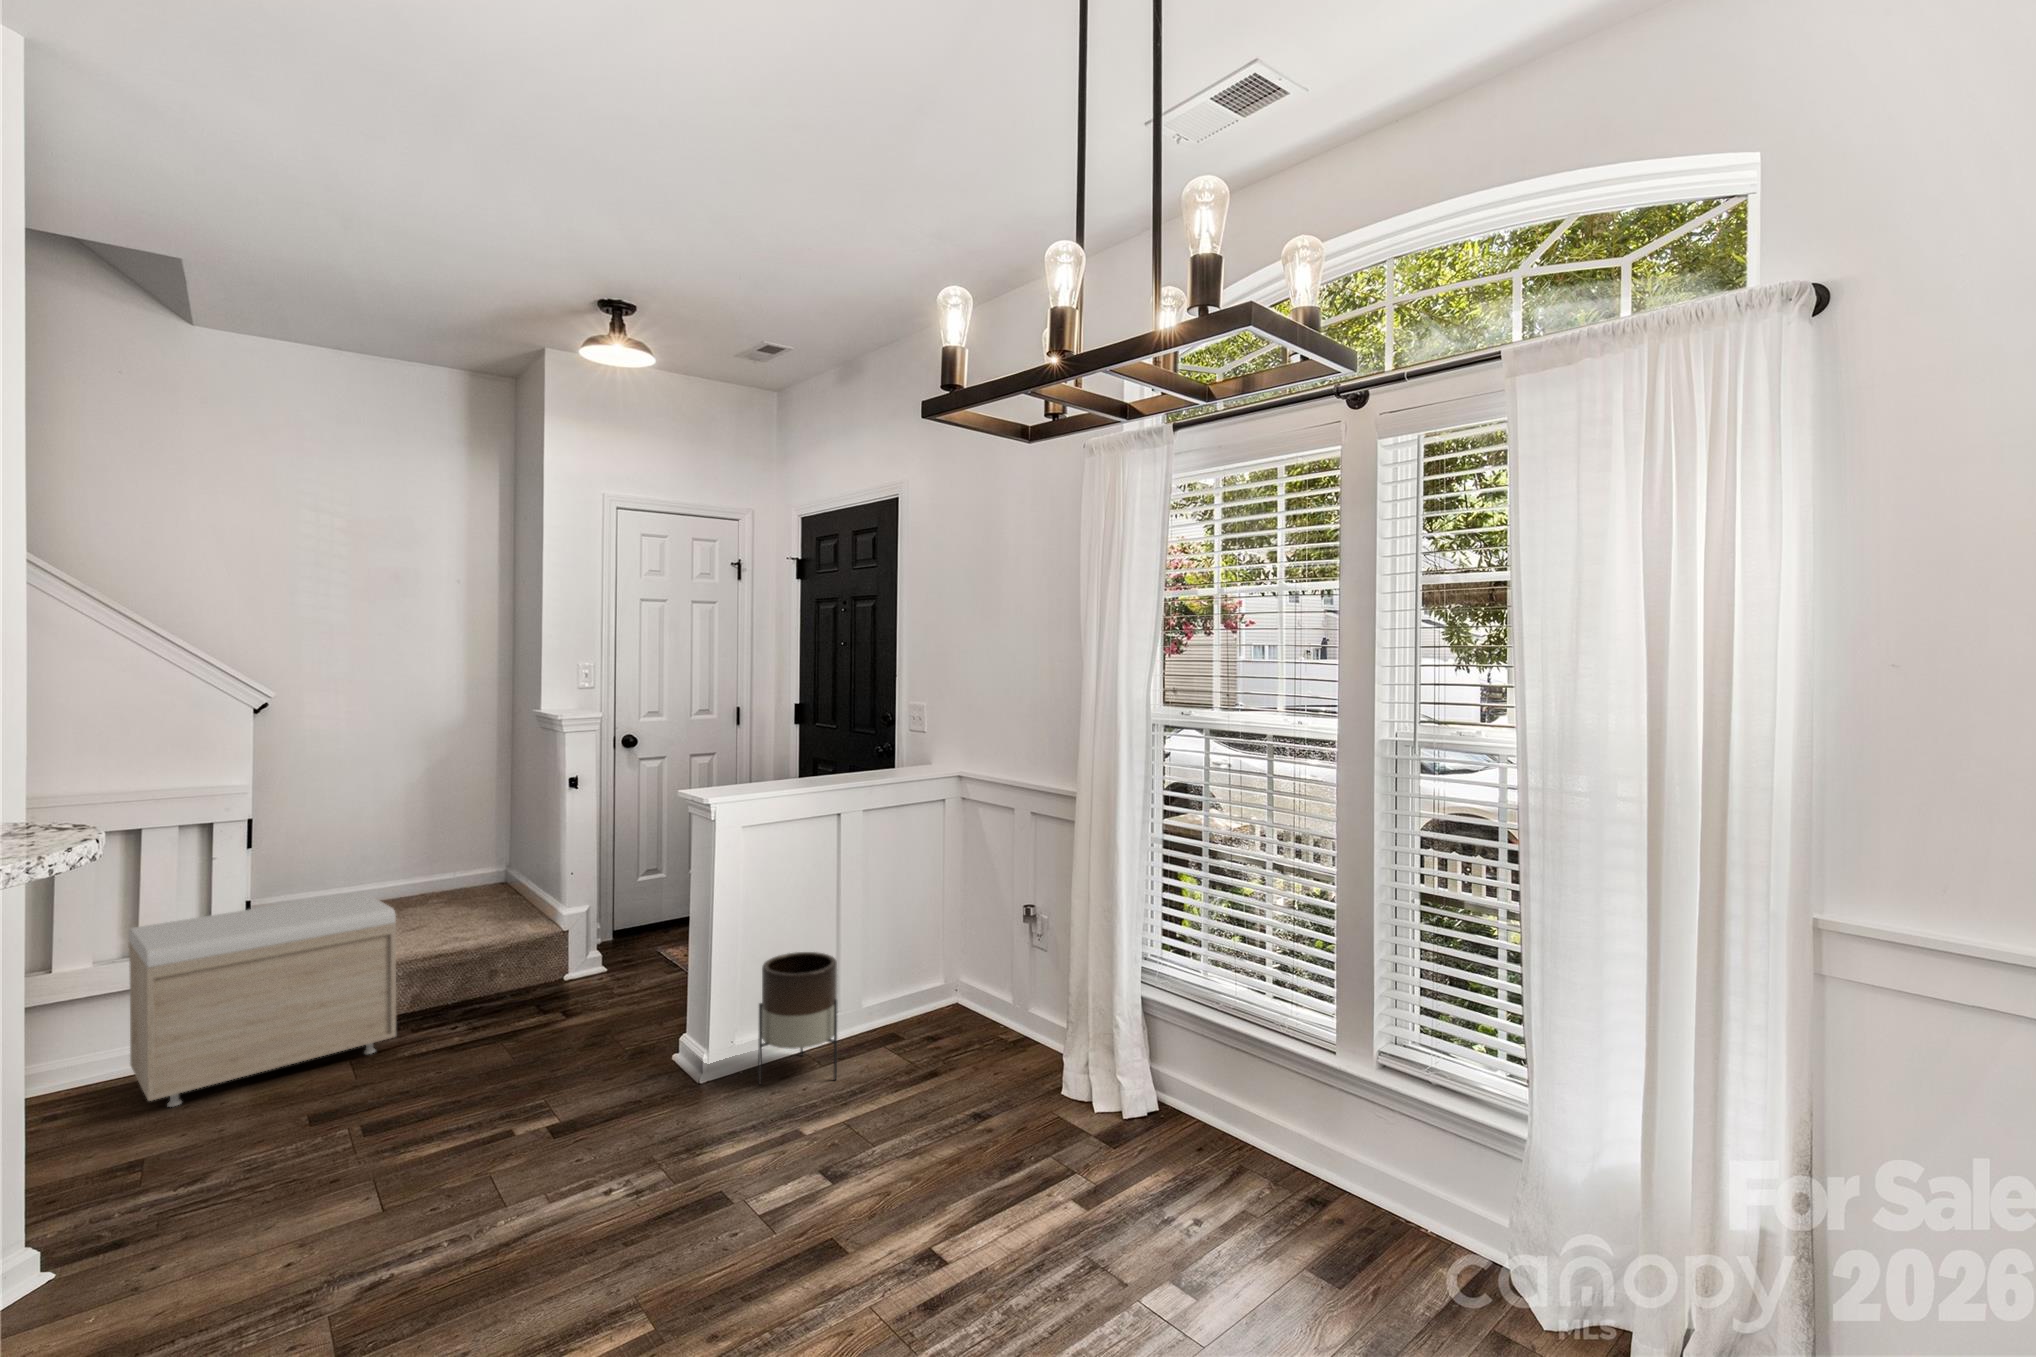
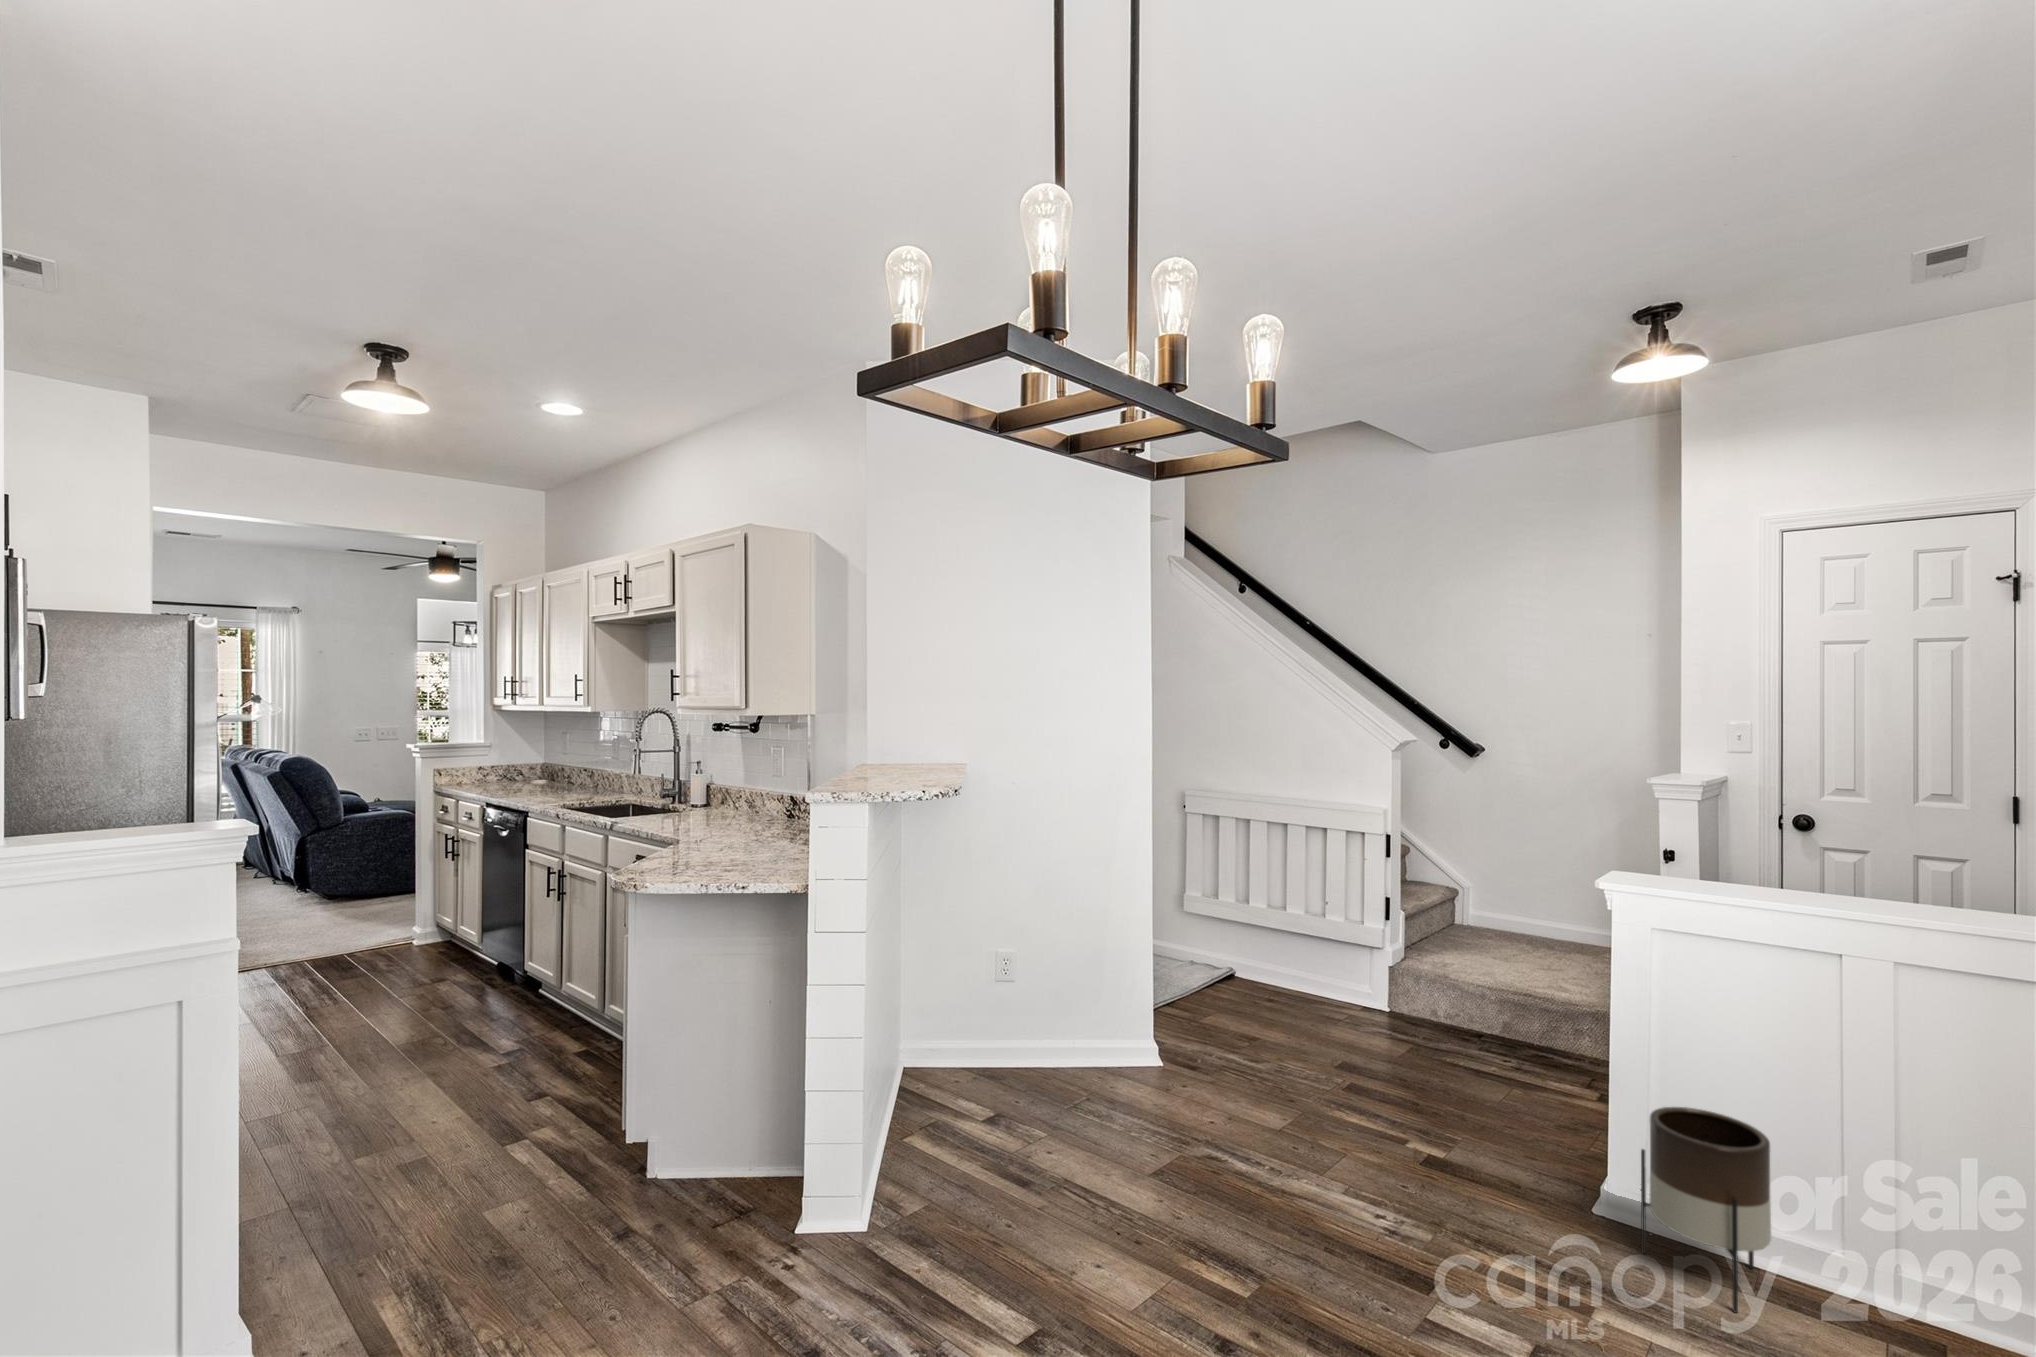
storage bench: present [128,892,396,1107] -> none [1291,895,1465,1048]

